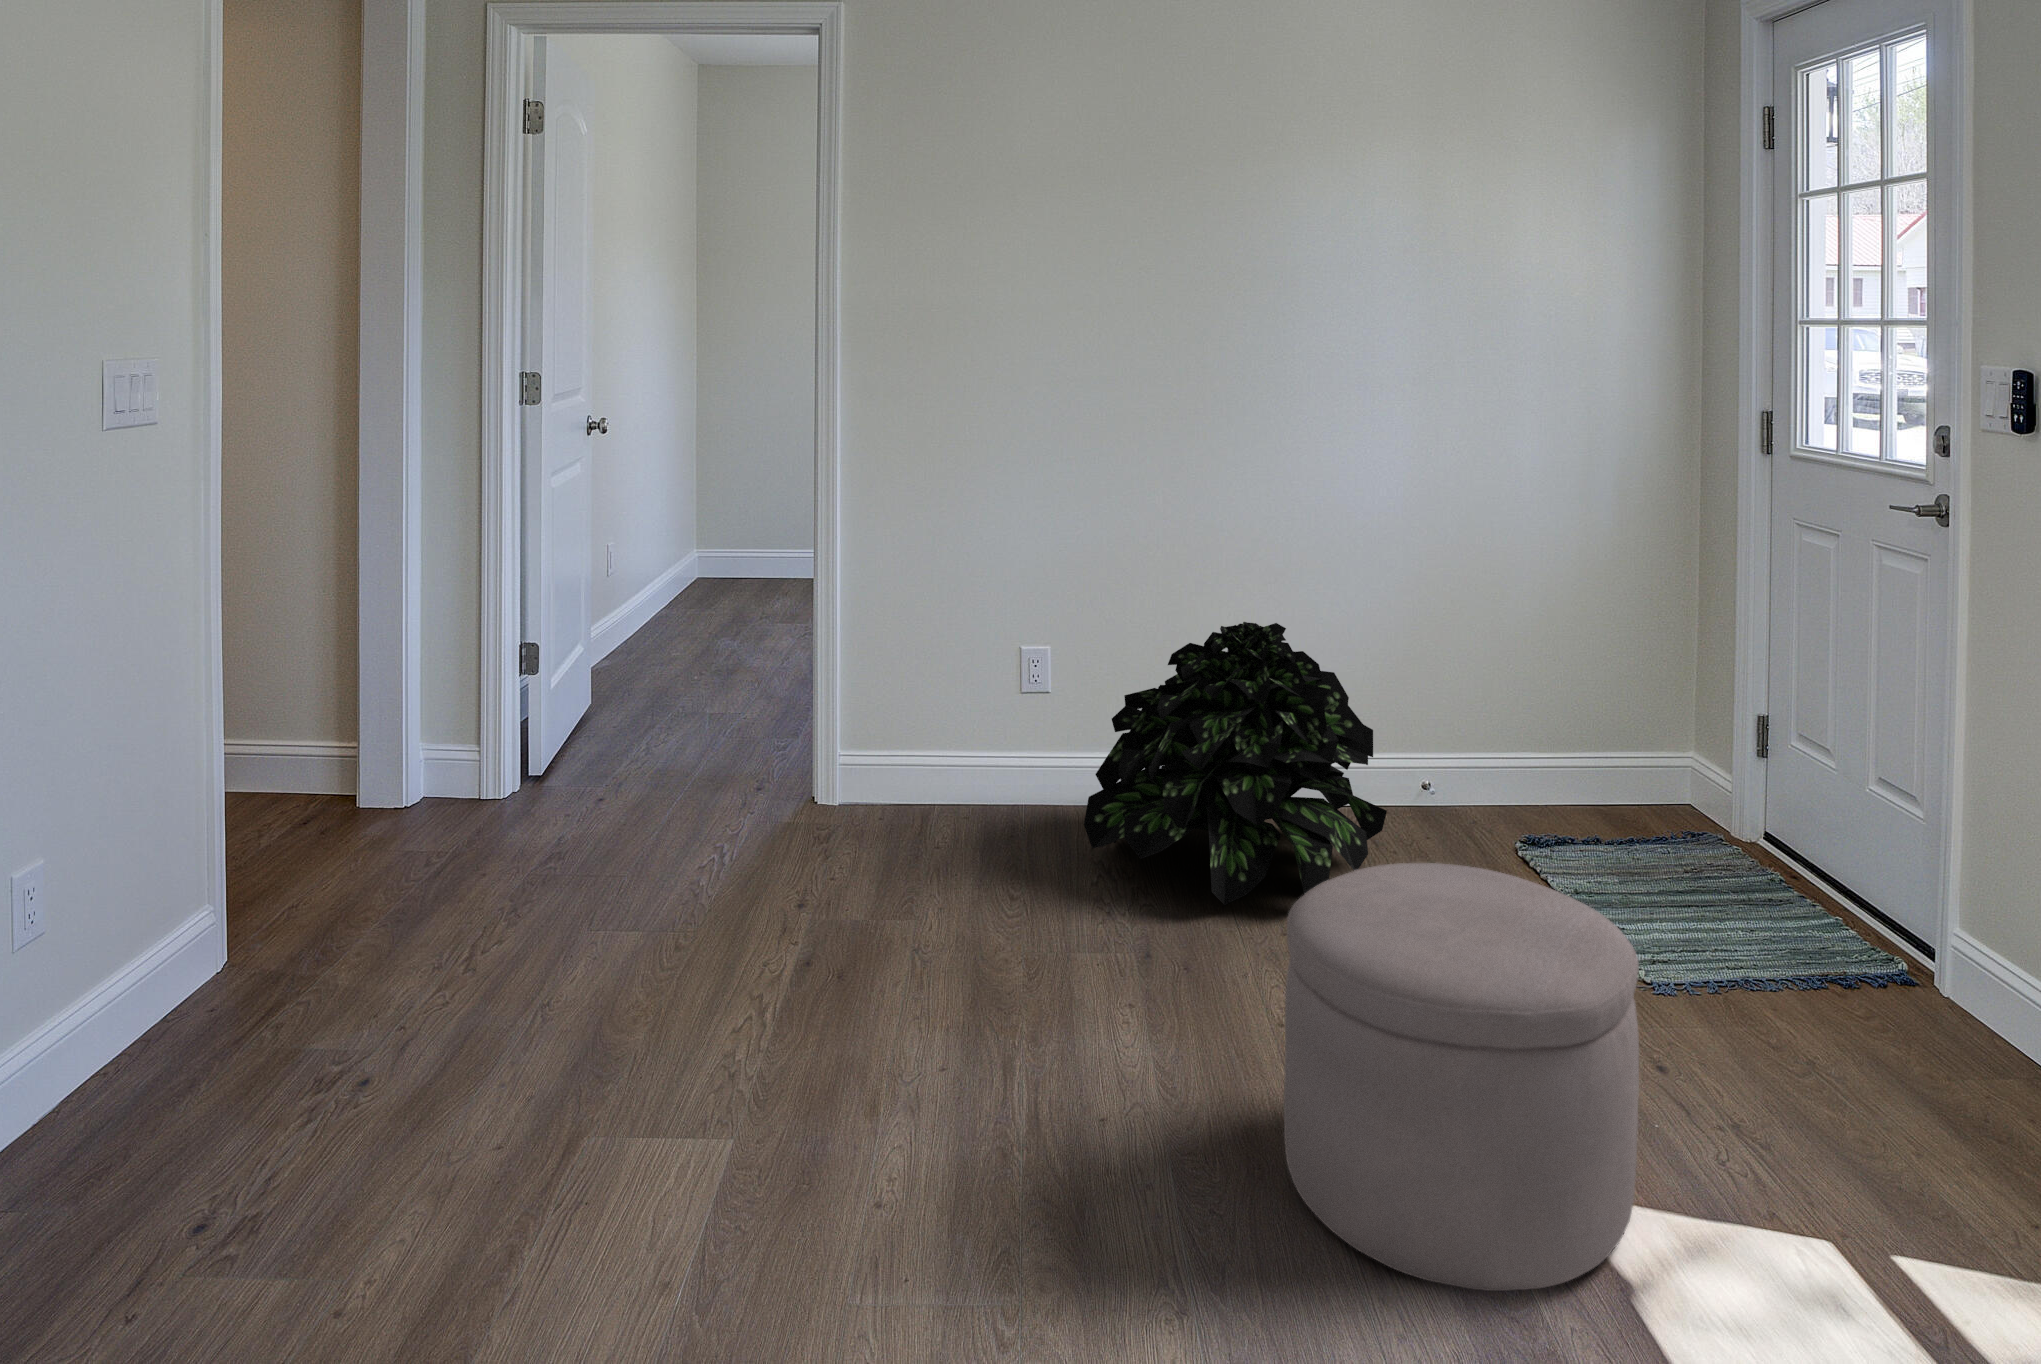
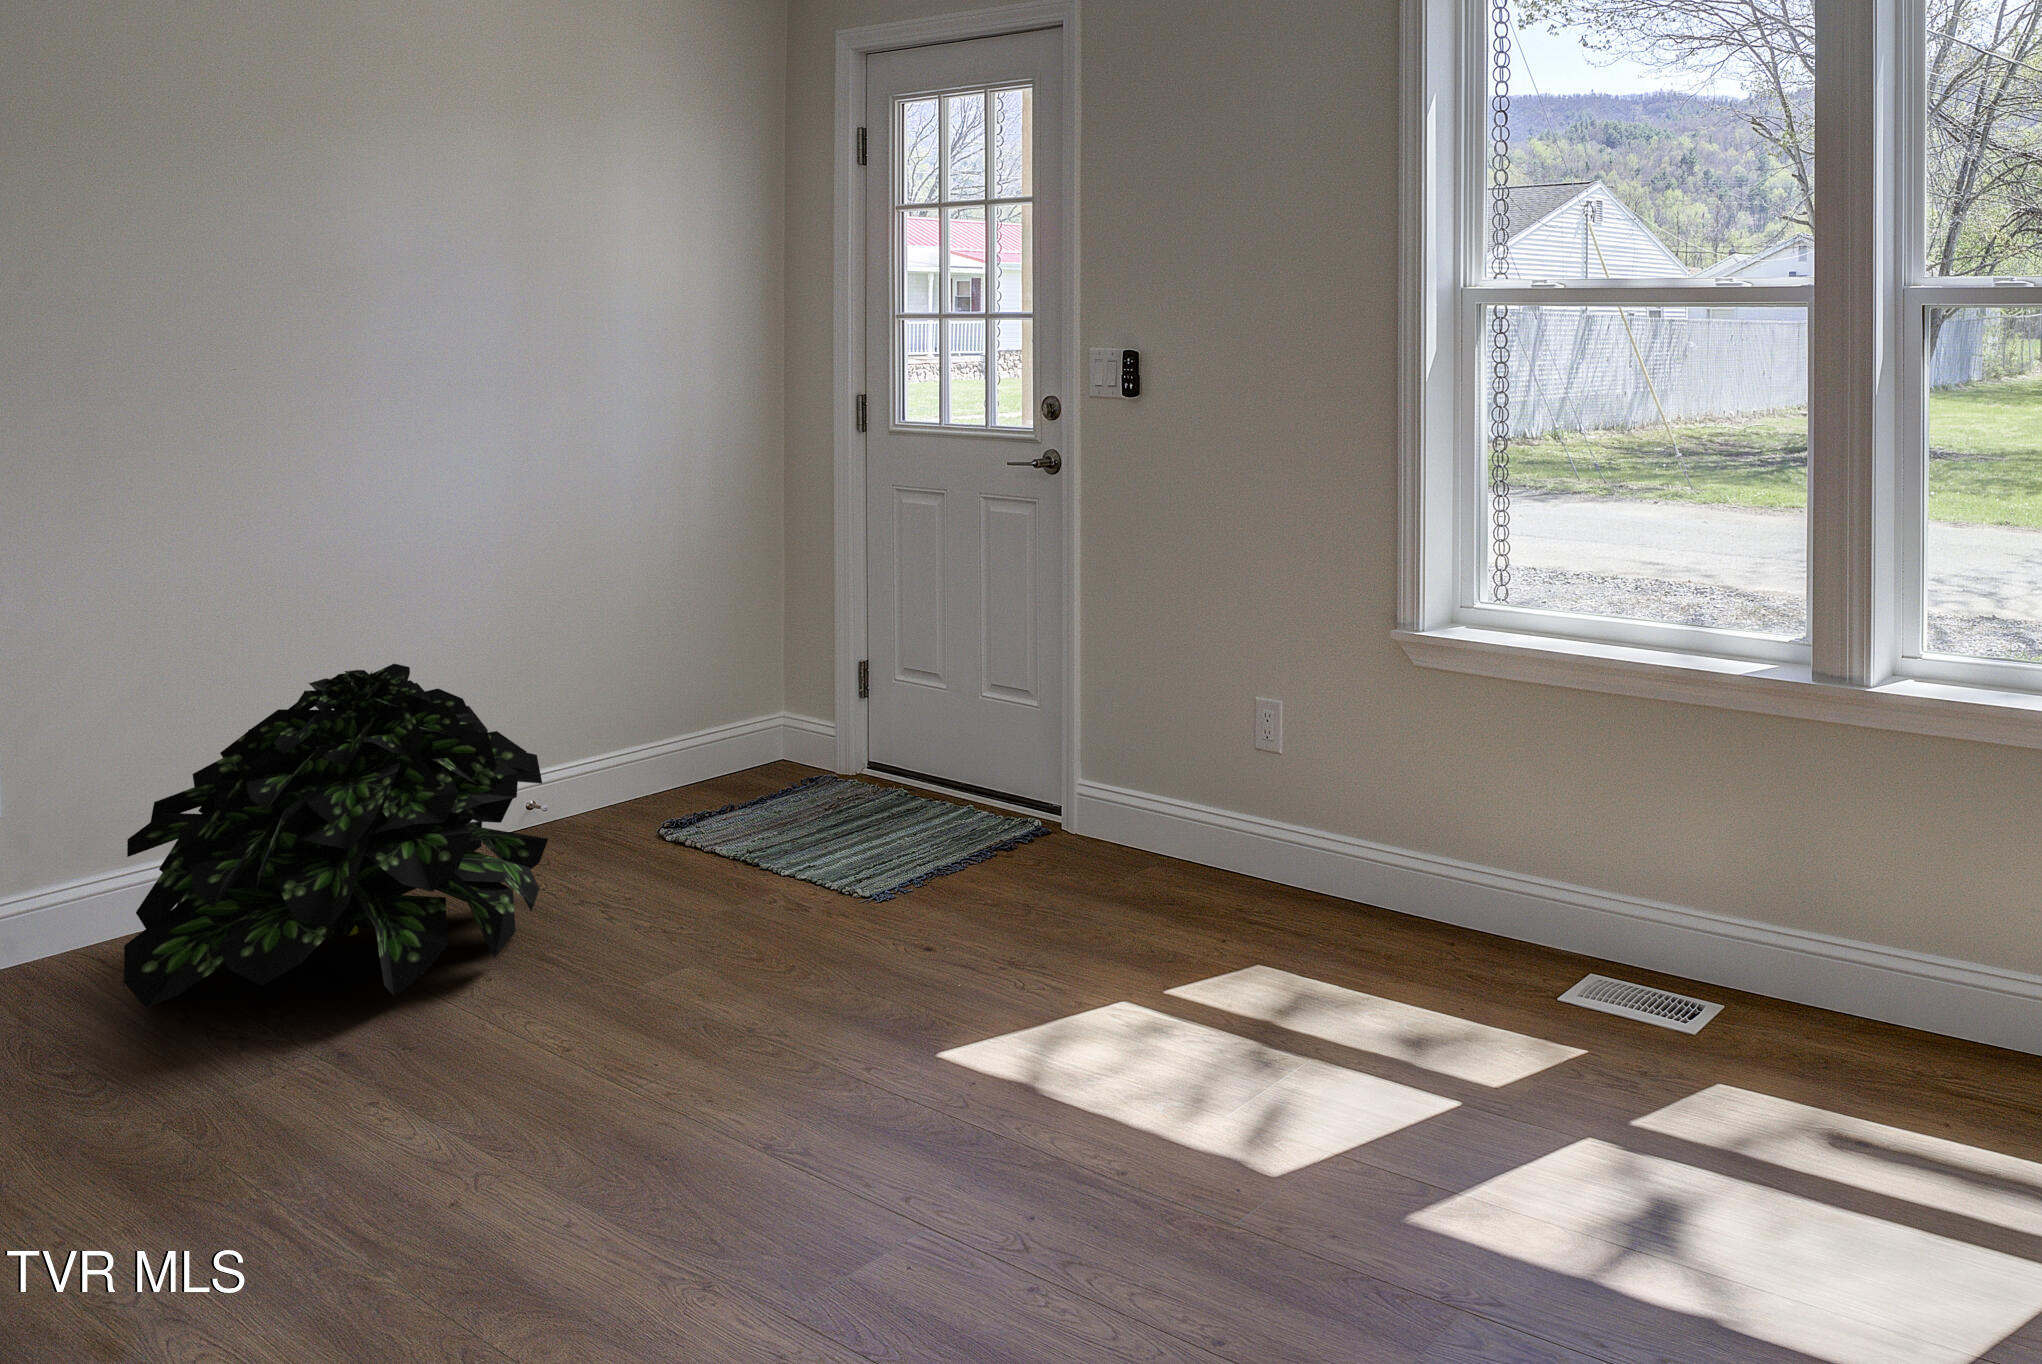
ottoman: present [1284,863,1639,1291] -> none [676,814,1004,1170]

